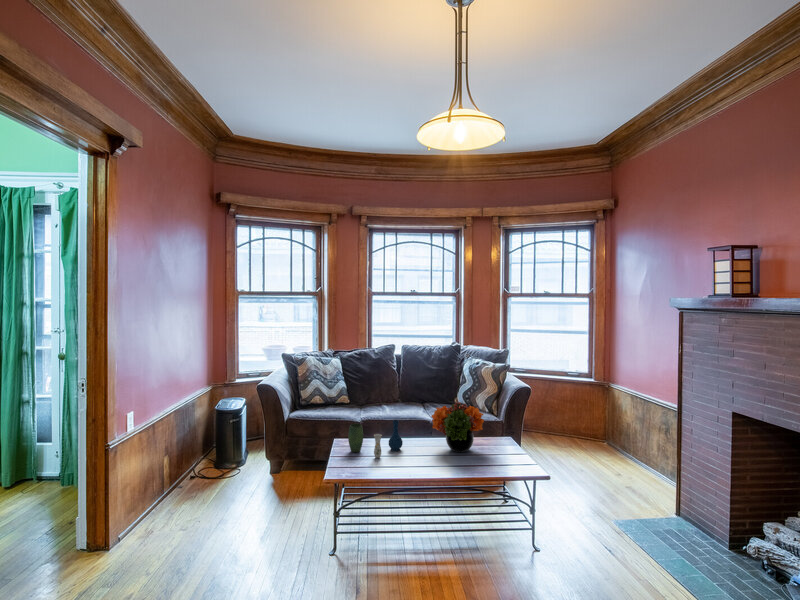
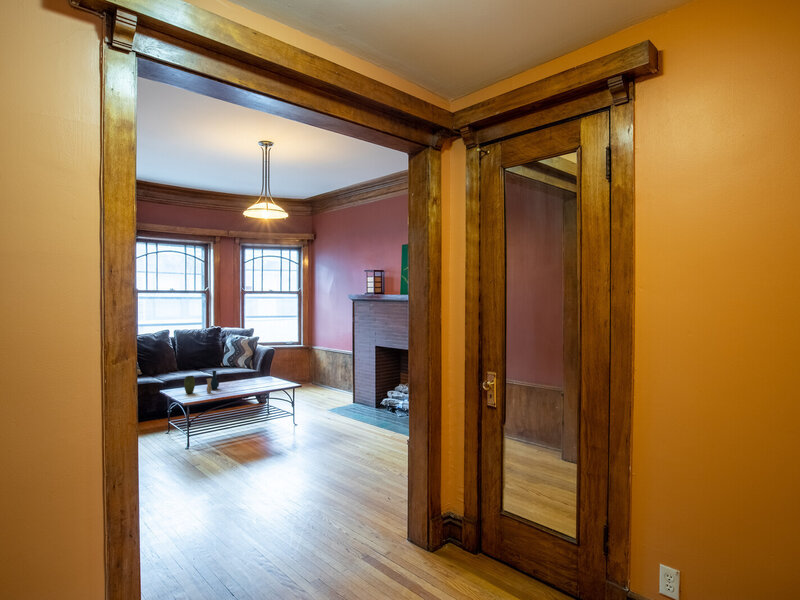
flower arrangement: present [431,402,484,452] -> none [235,355,267,384]

